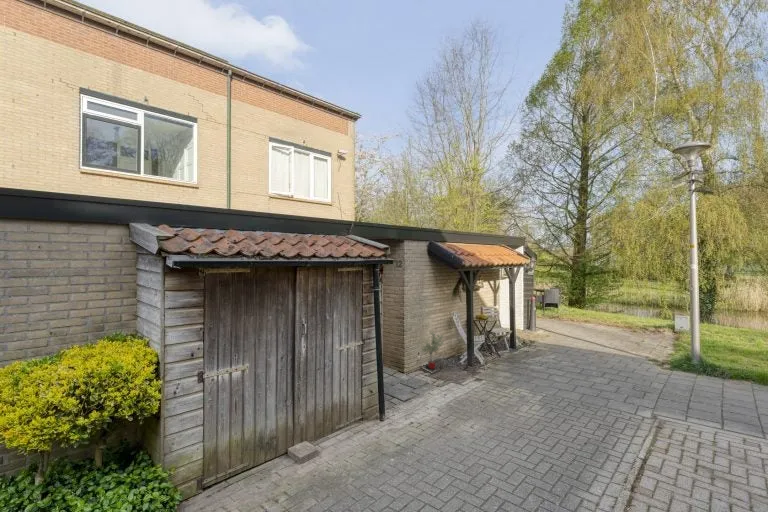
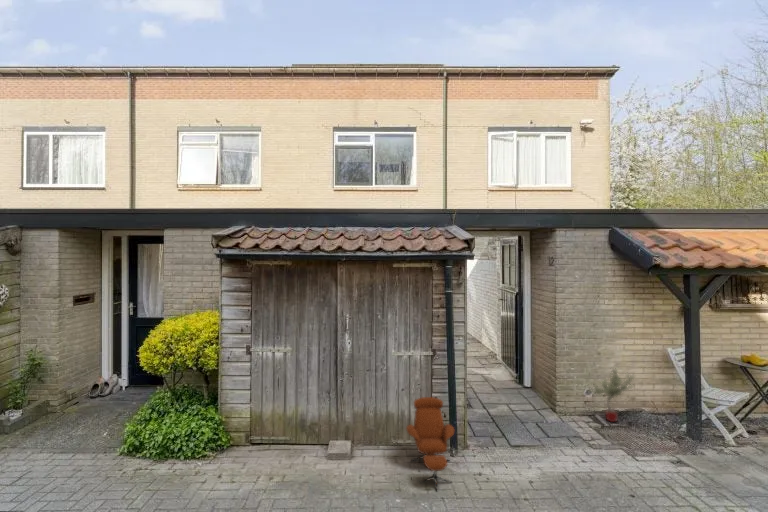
lounge chair: none [357,380,413,451] -> present [406,397,455,484]

